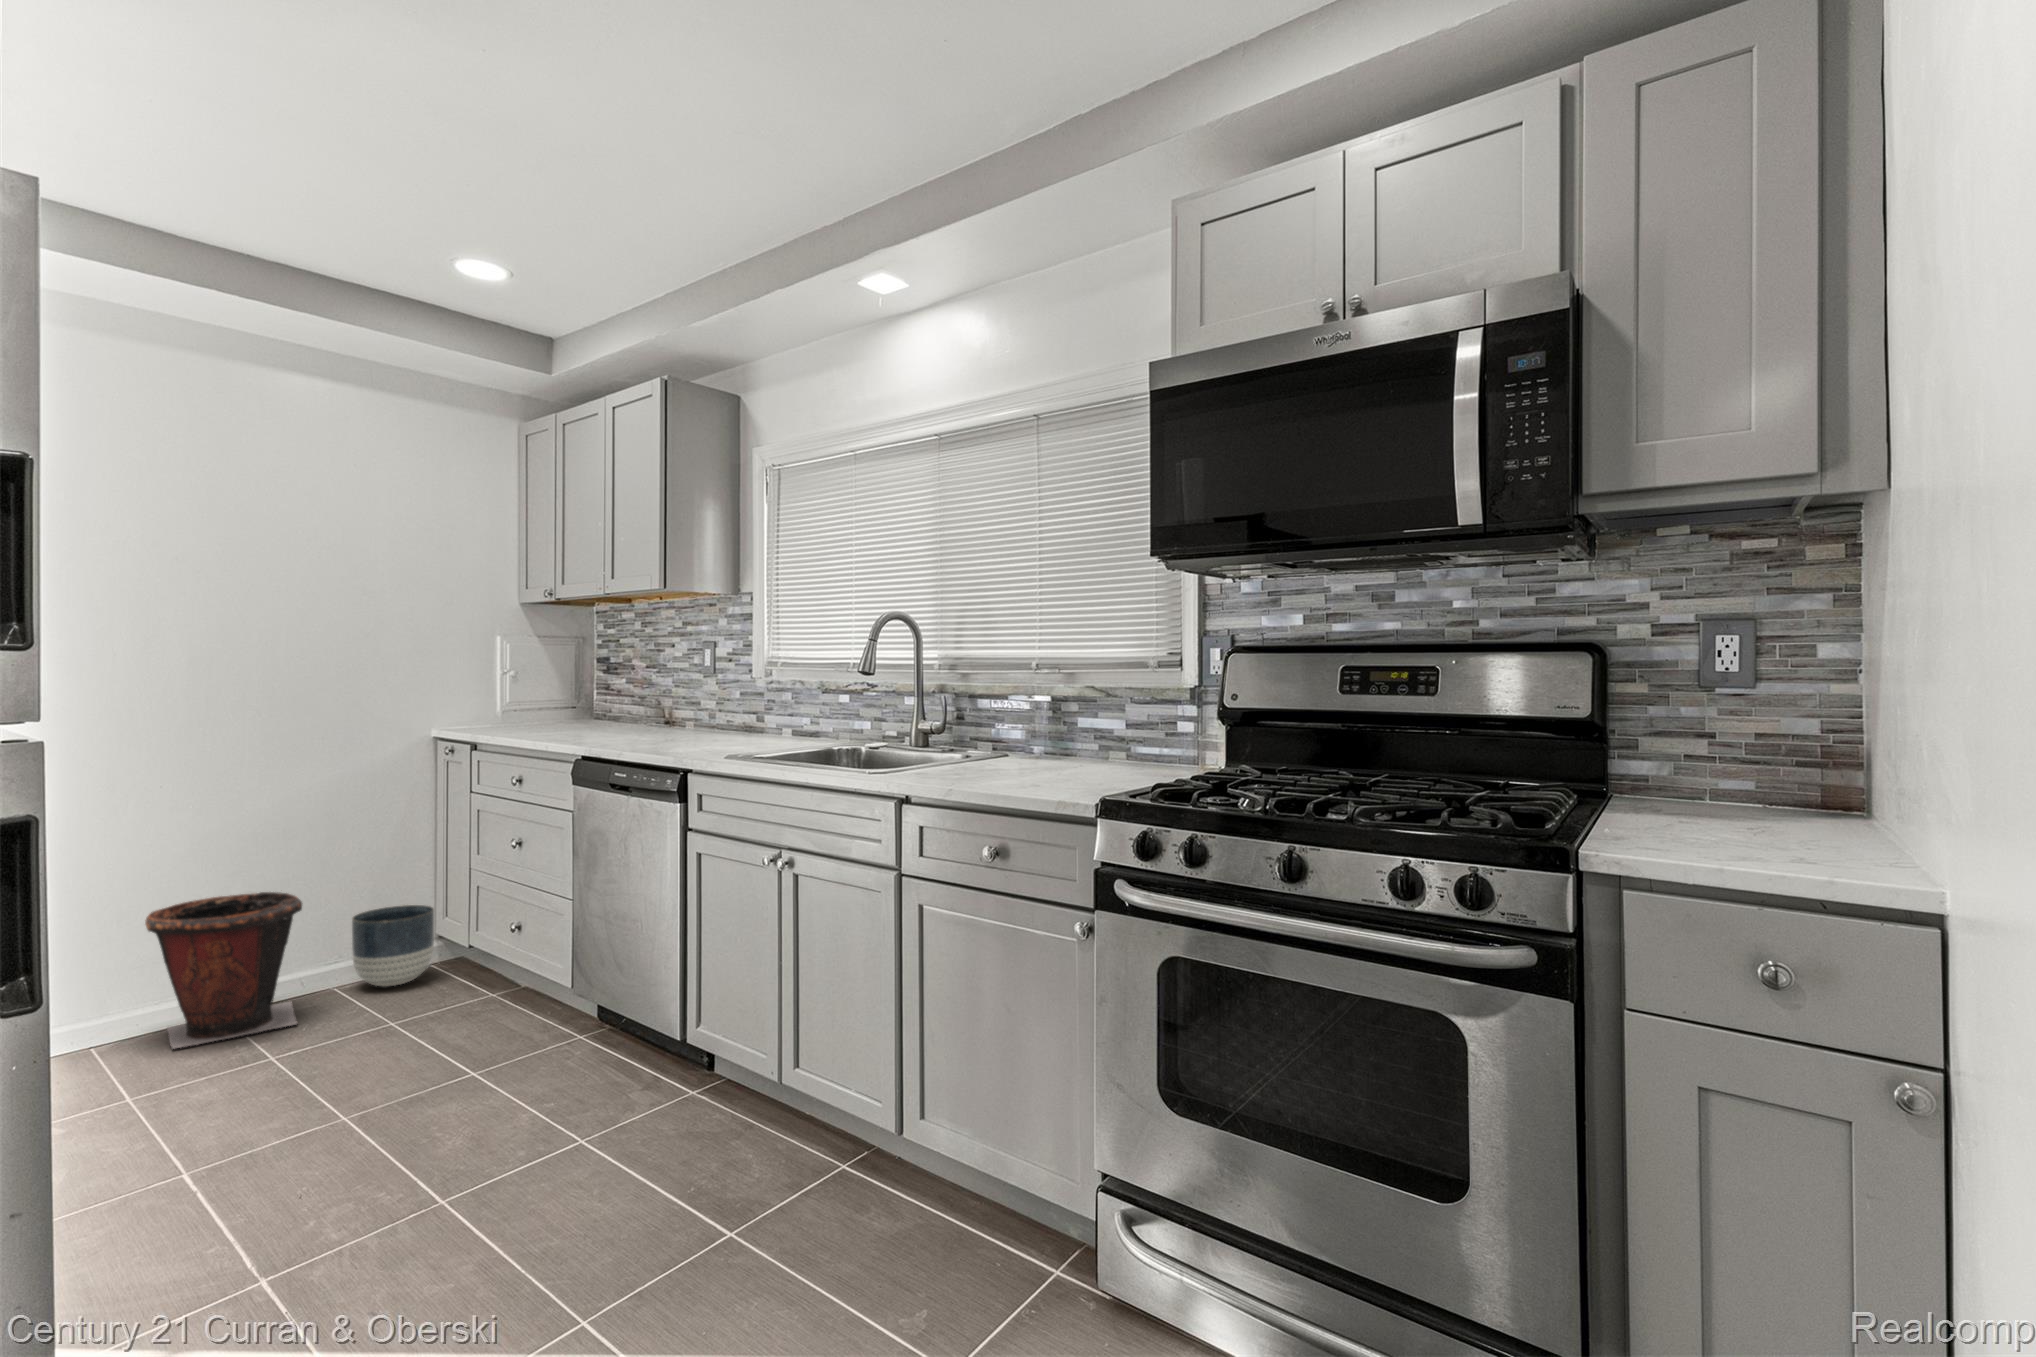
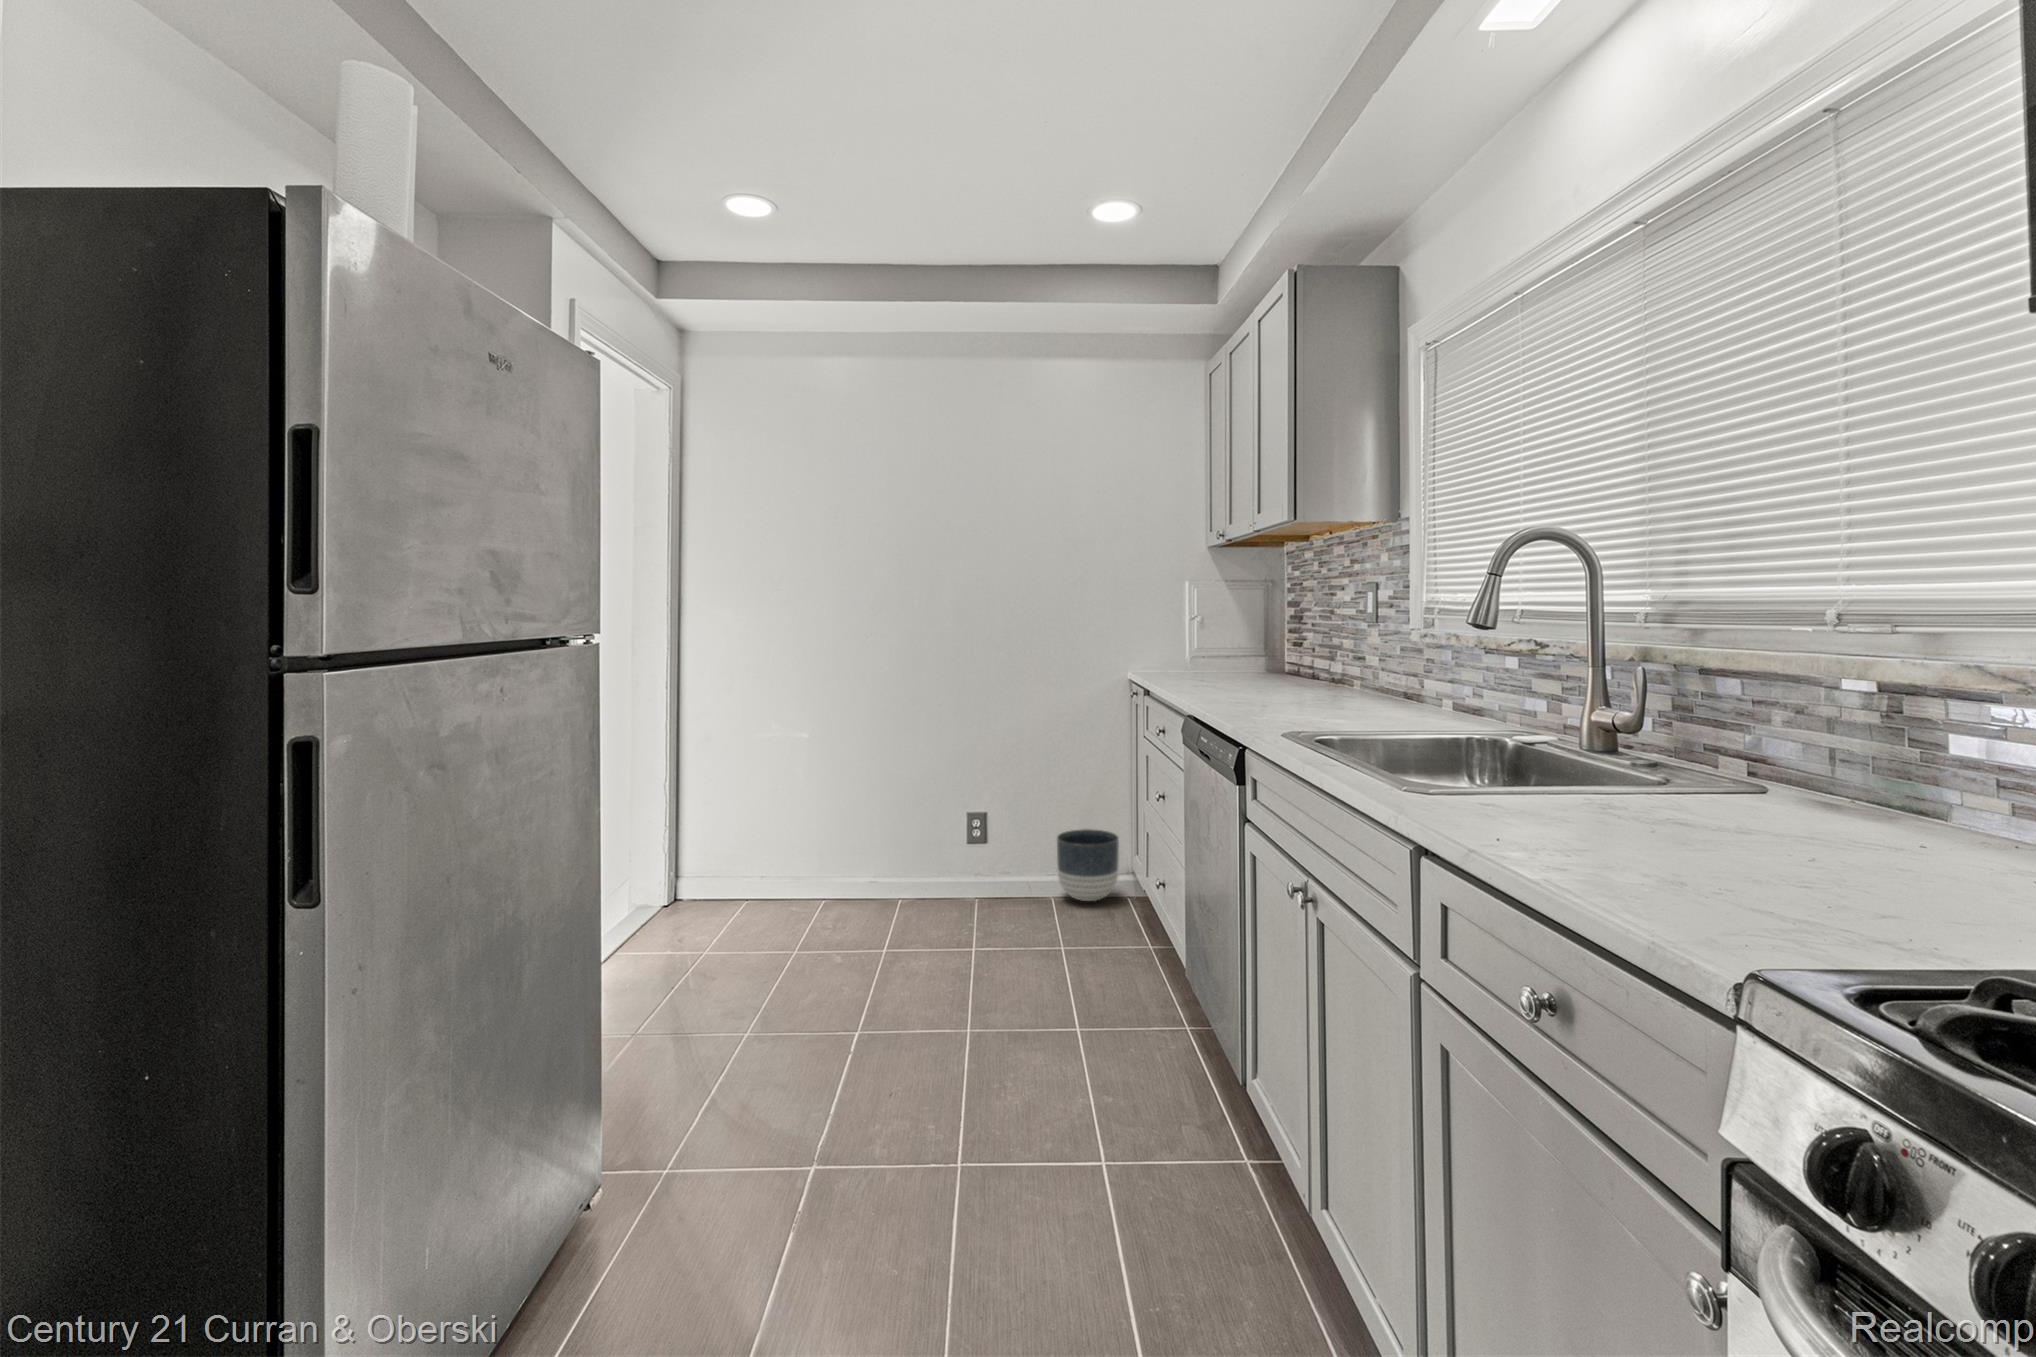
waste bin: present [145,892,302,1049] -> none [917,800,1016,919]

